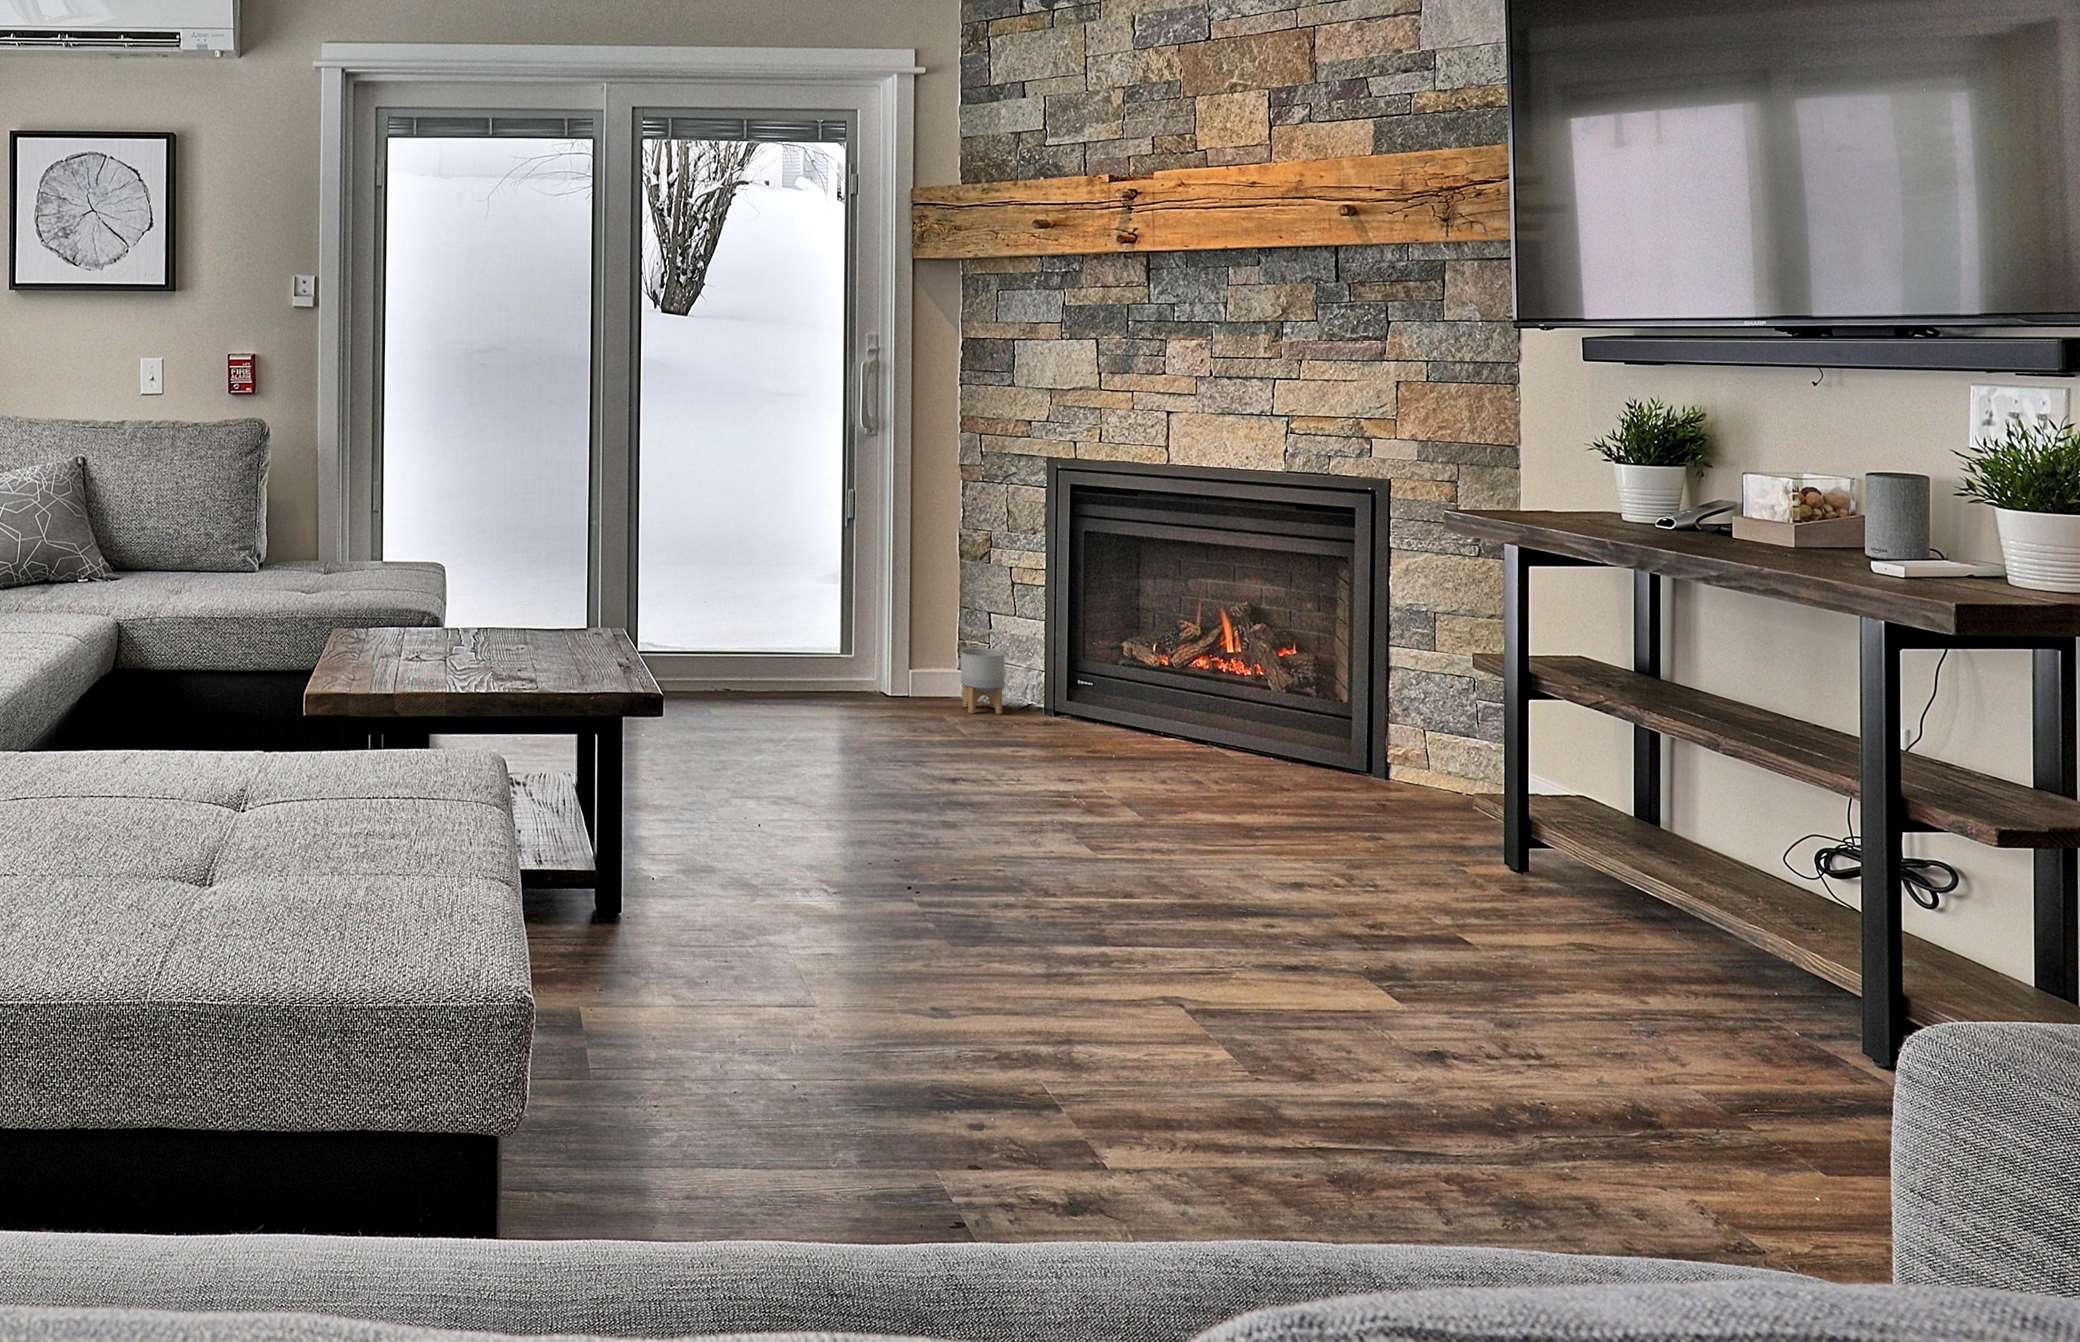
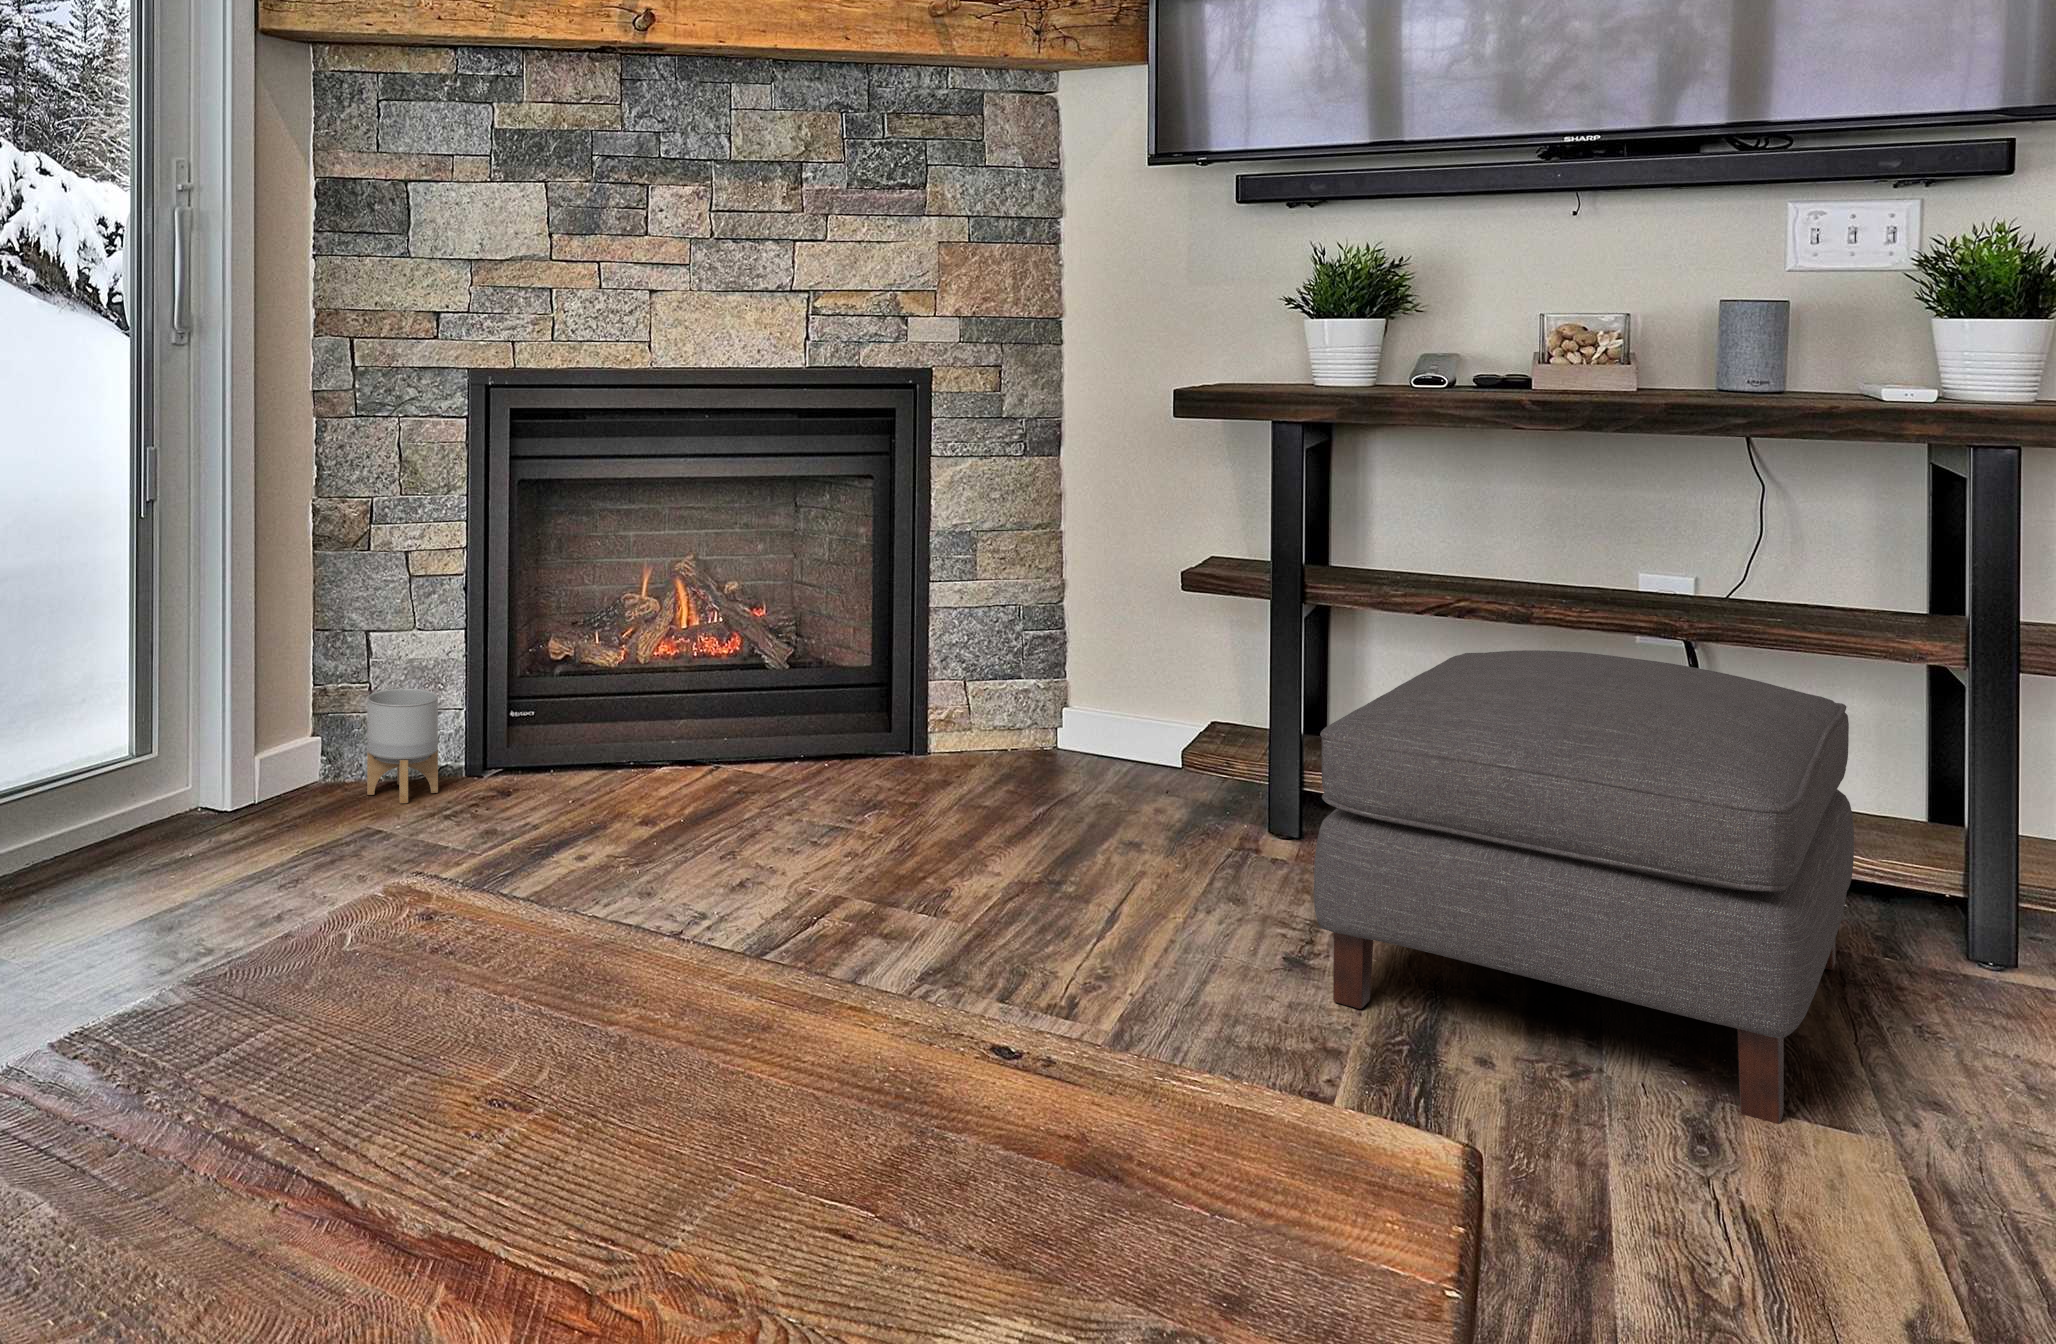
ottoman: none [1148,709,1616,993] -> present [1314,650,1854,1124]

